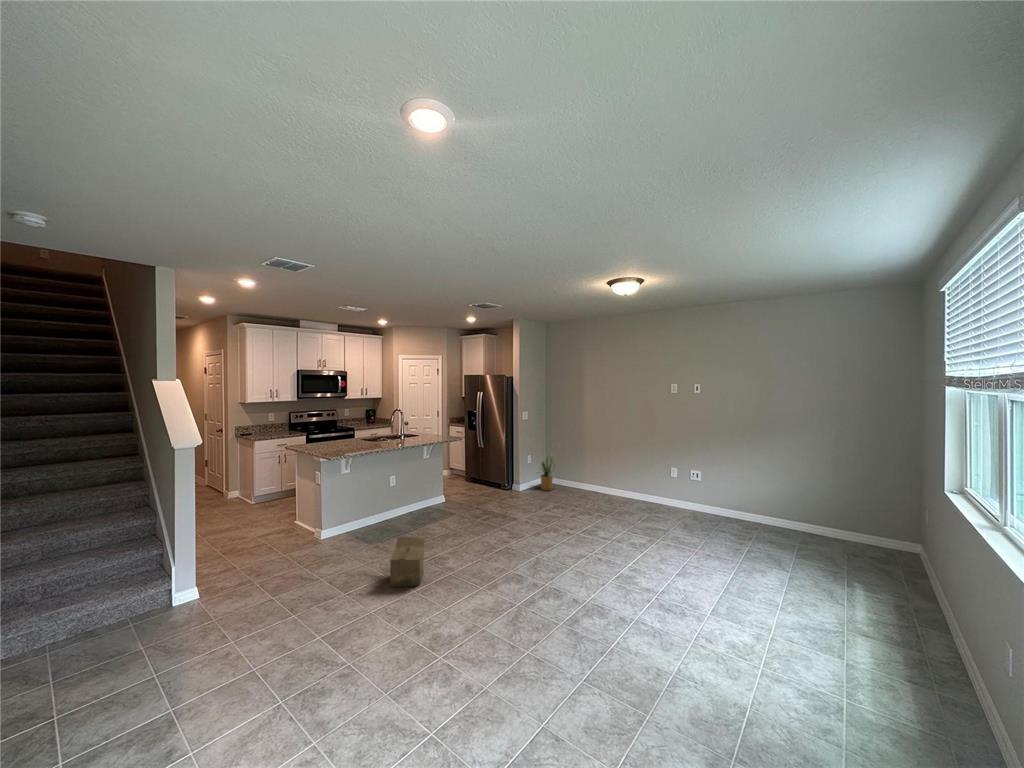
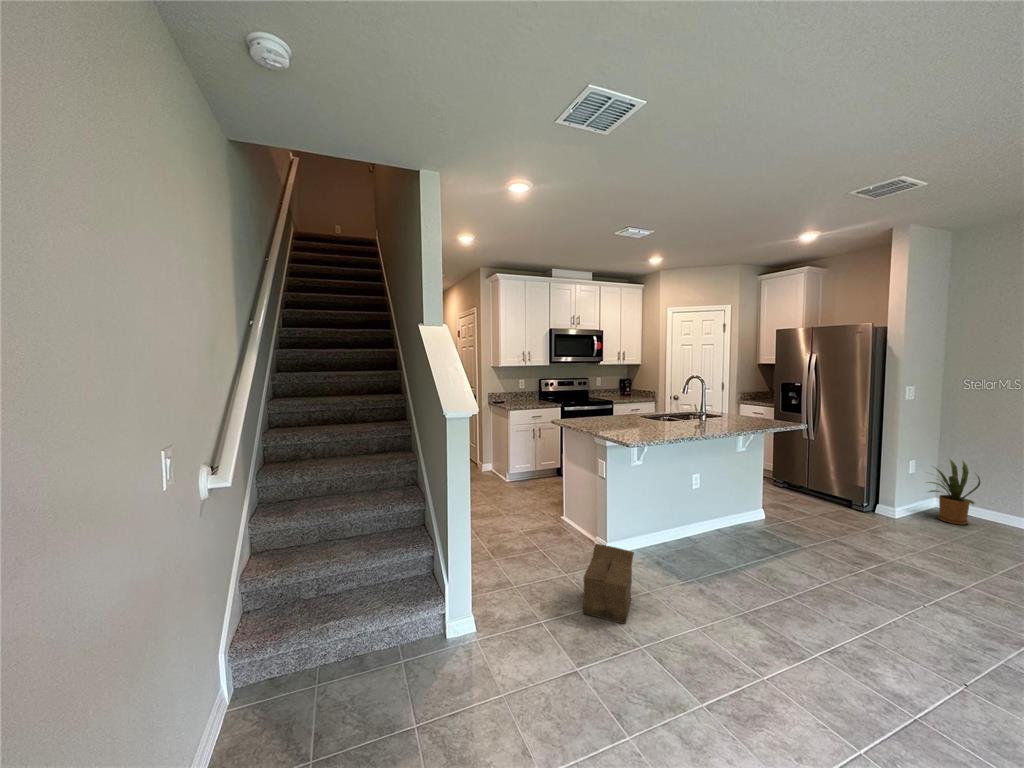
cardboard box: present [390,537,425,587] -> present [583,544,634,624]

